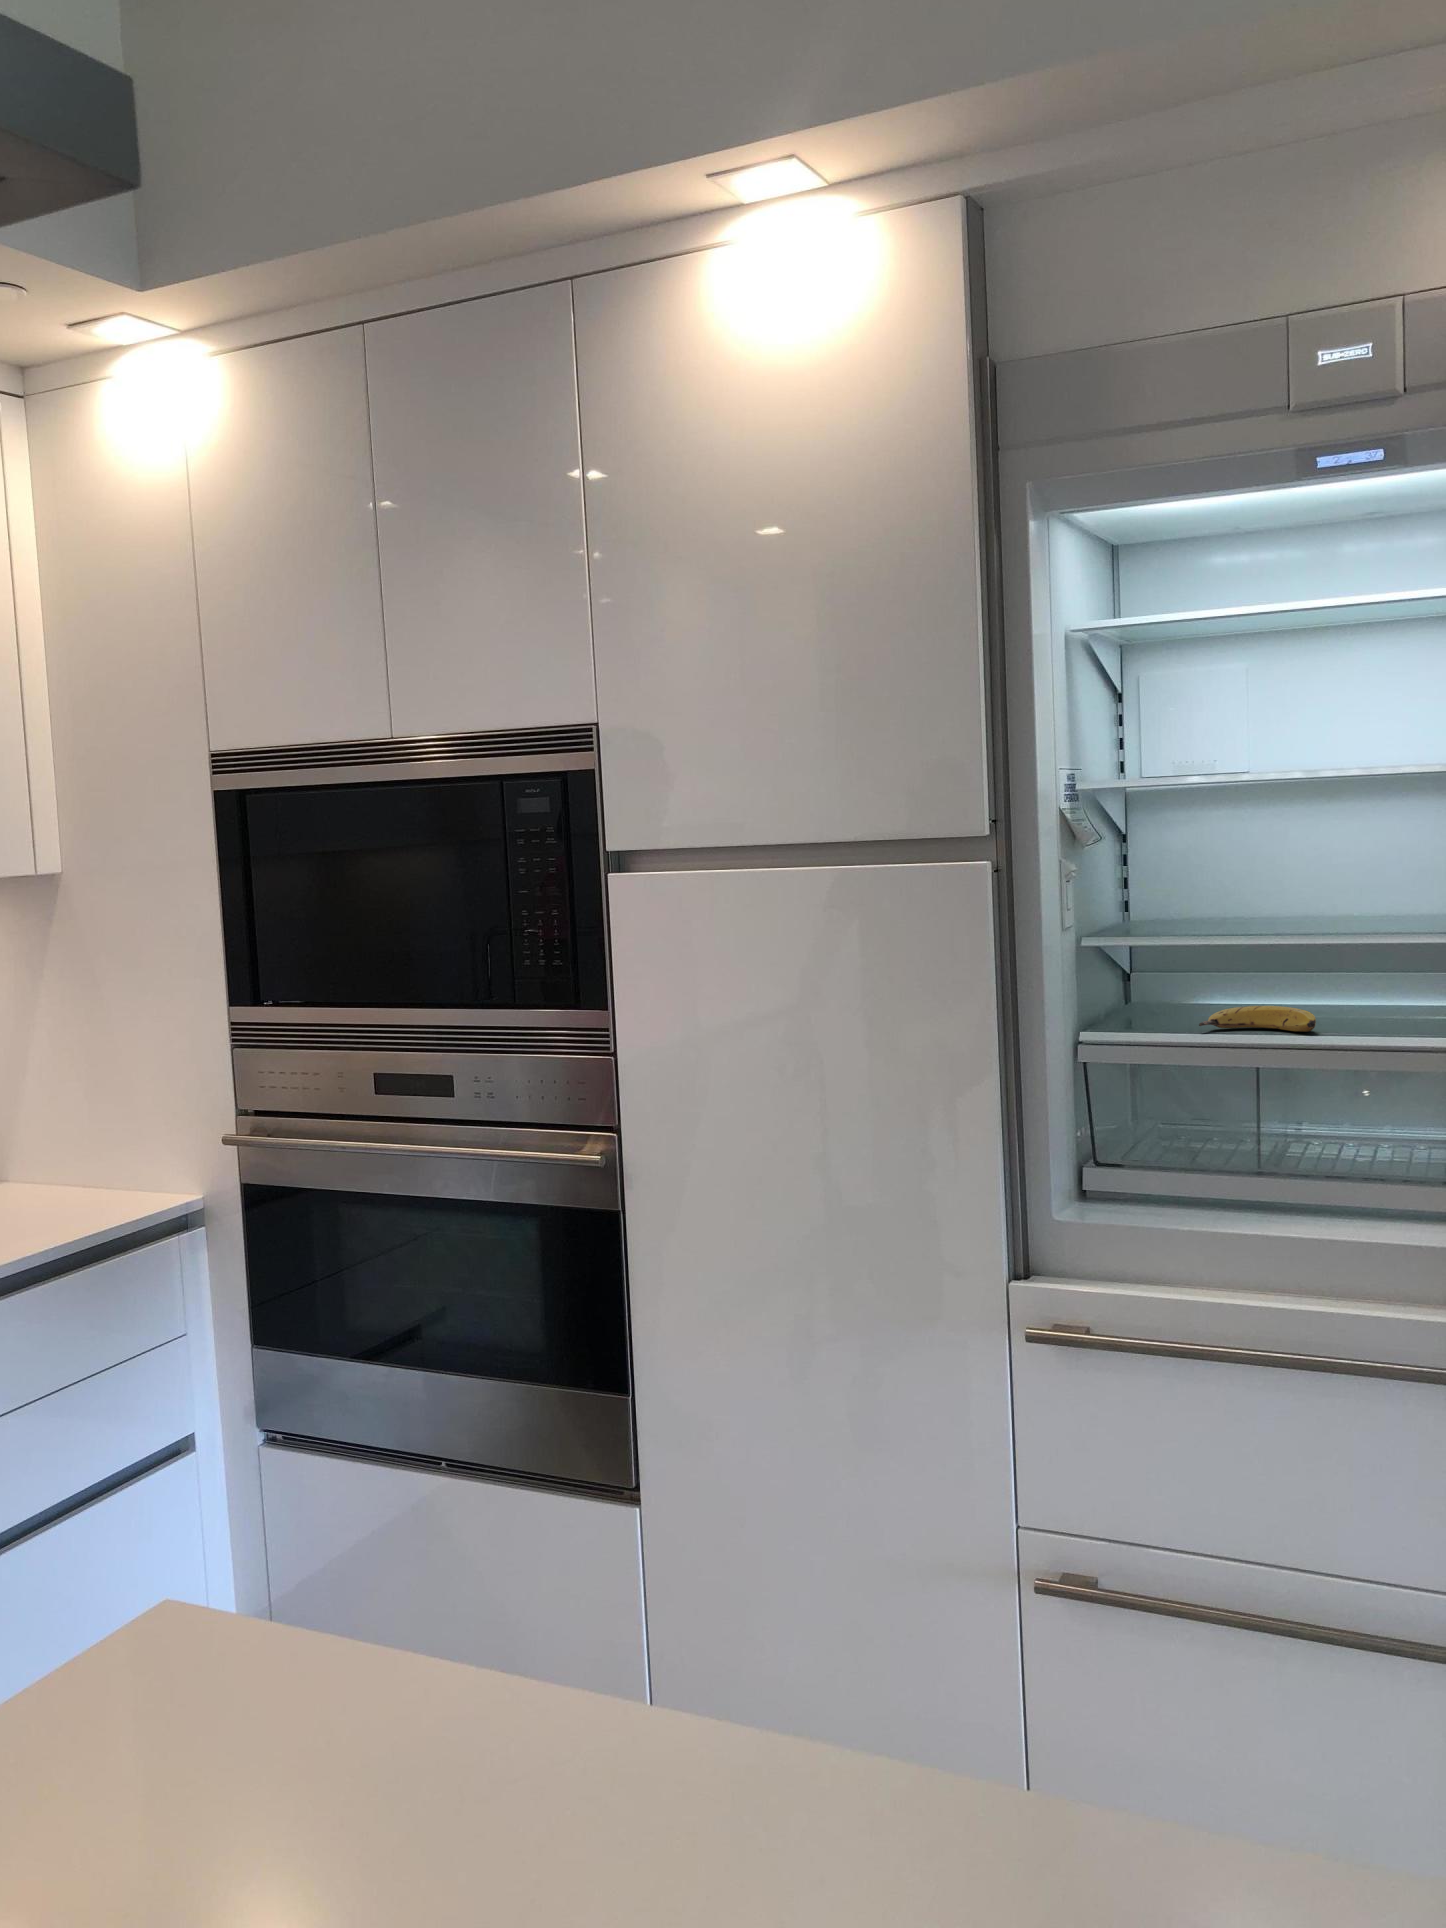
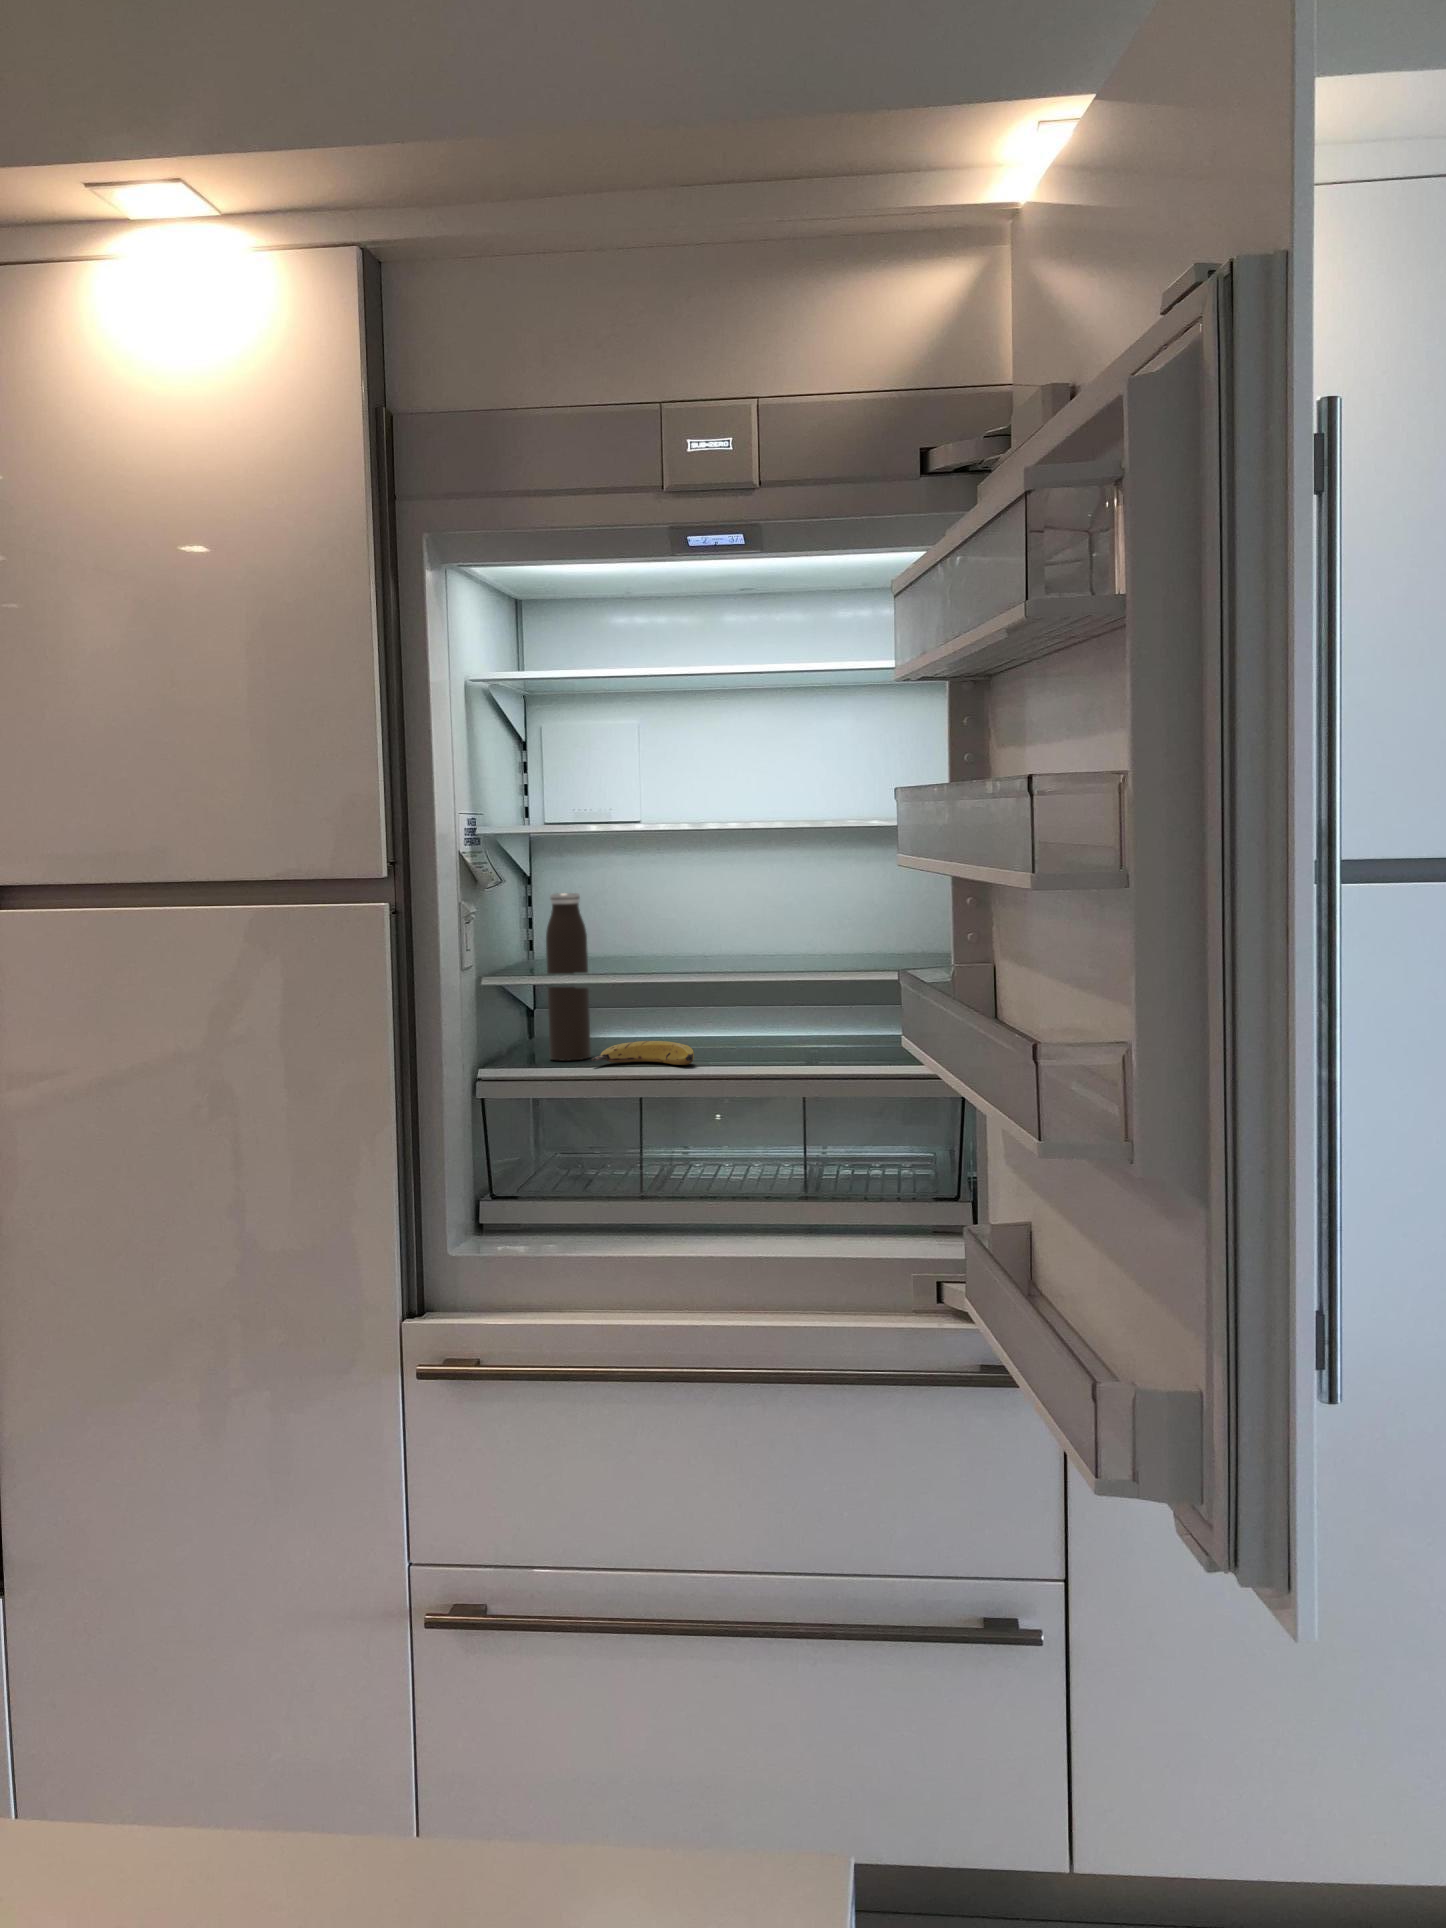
water bottle: none [1145,850,1194,1025] -> present [546,893,591,1060]

